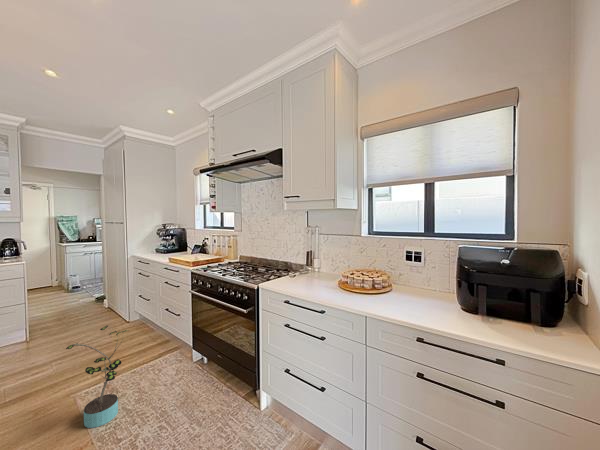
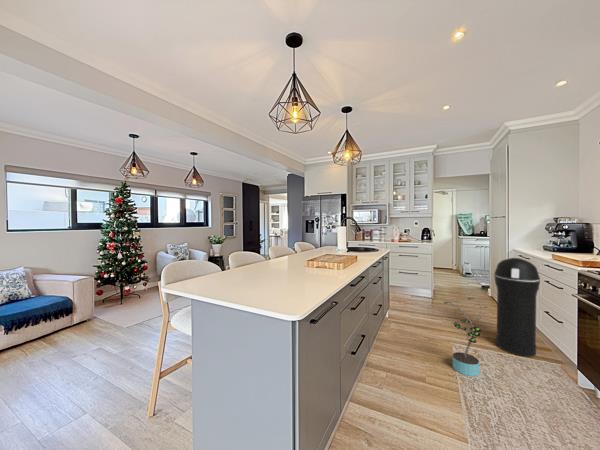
trash can: none [122,267,162,364] -> present [494,258,540,357]

